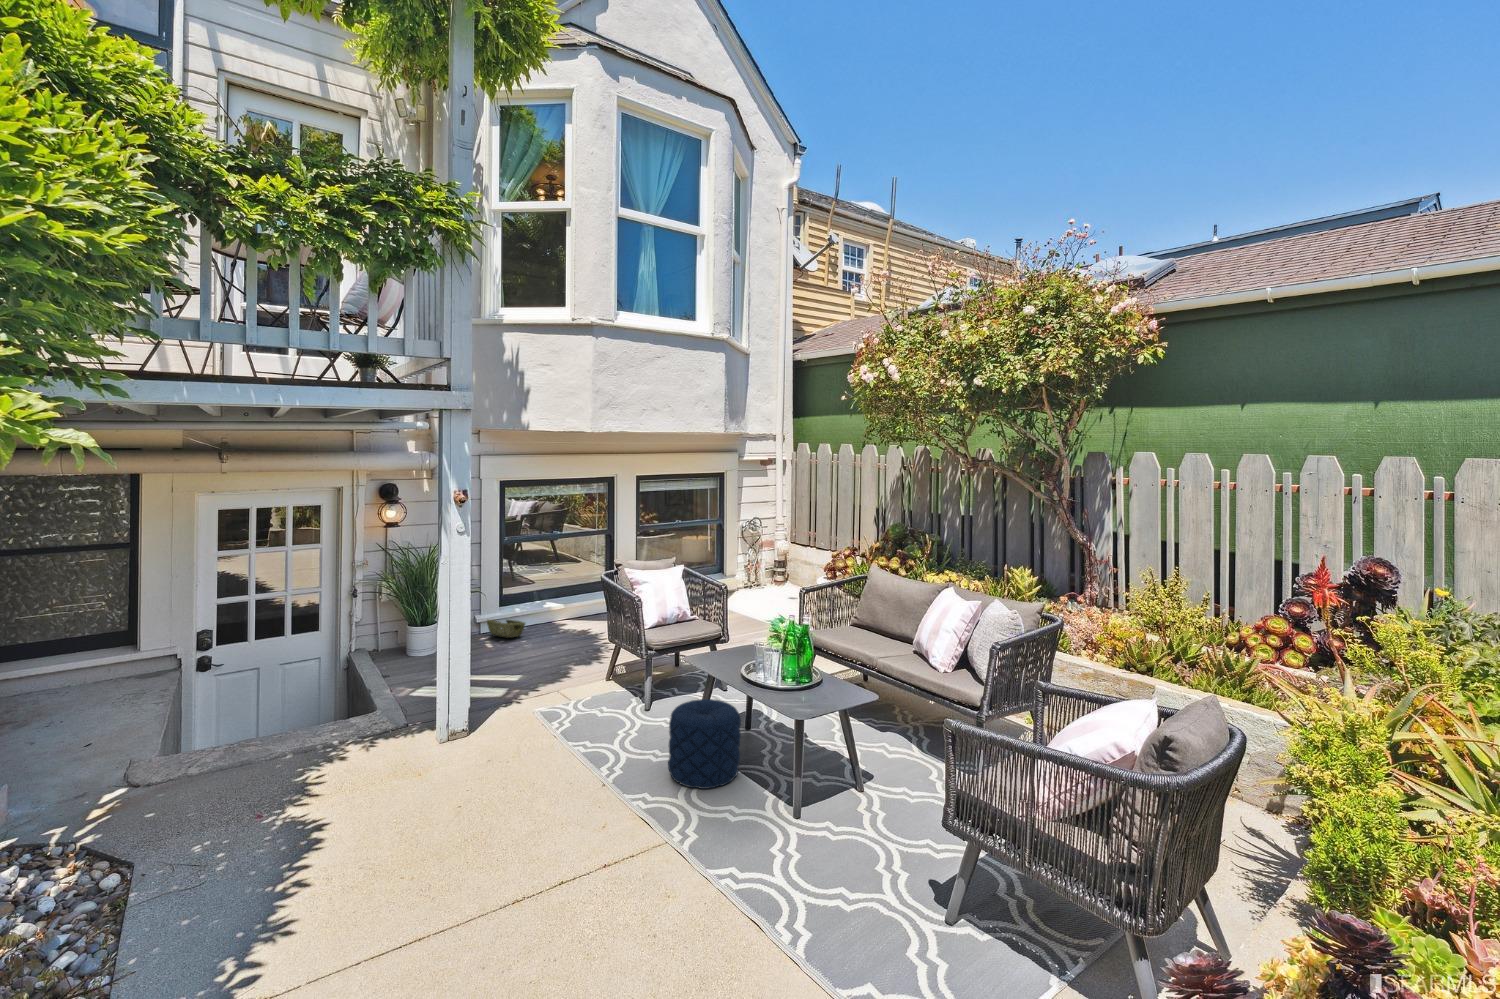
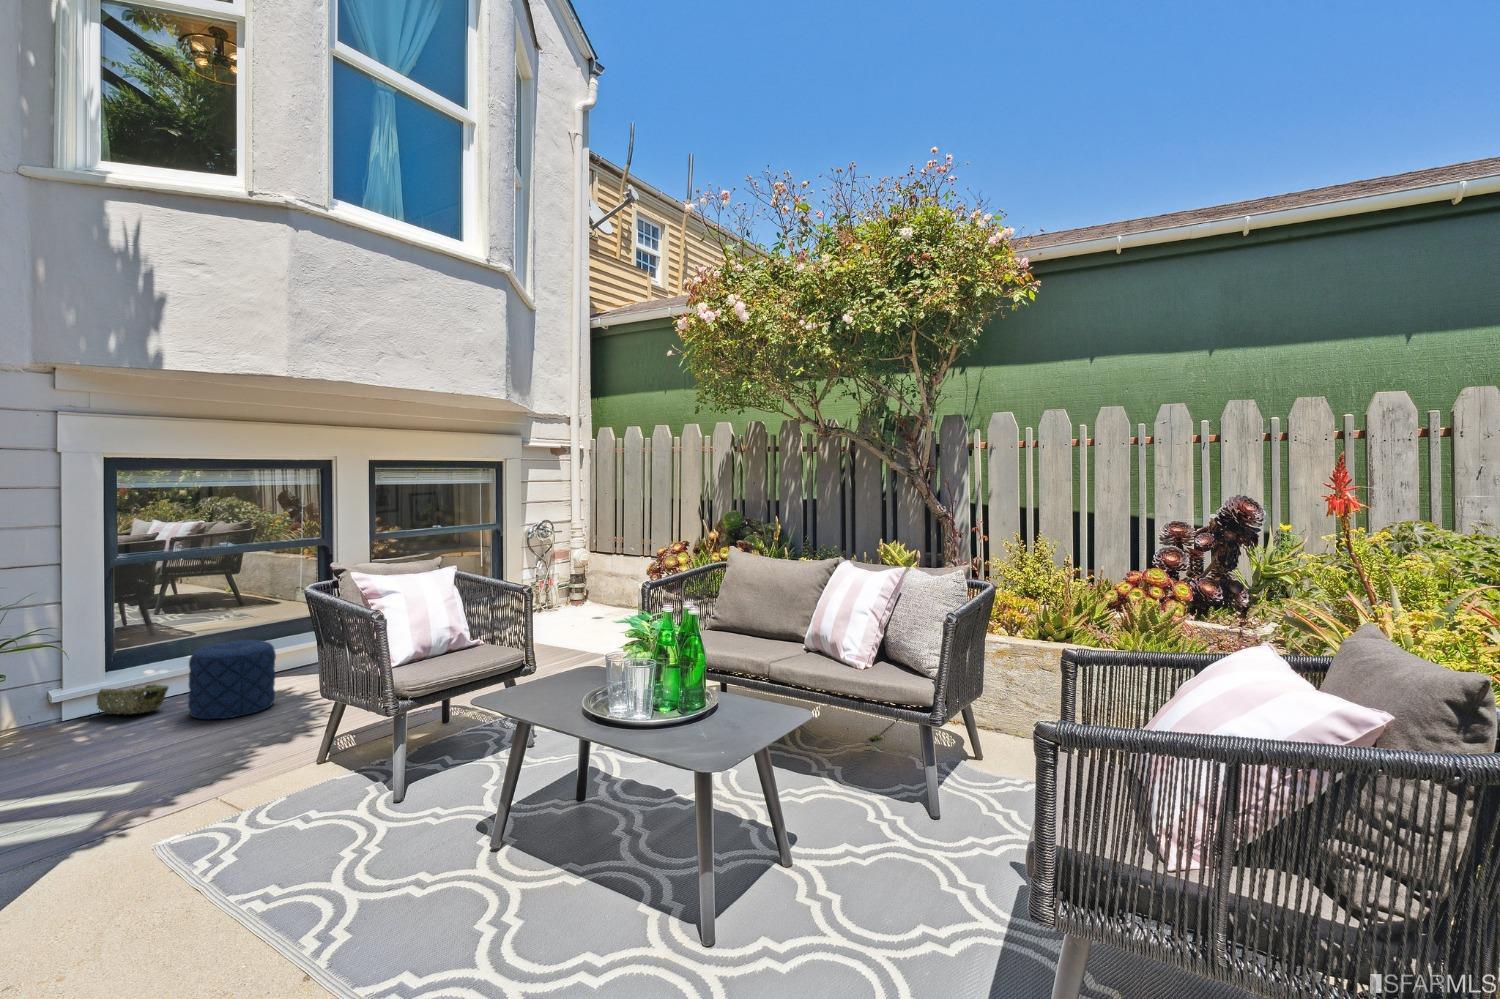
pouf: present [668,699,741,789] -> present [188,640,276,719]

